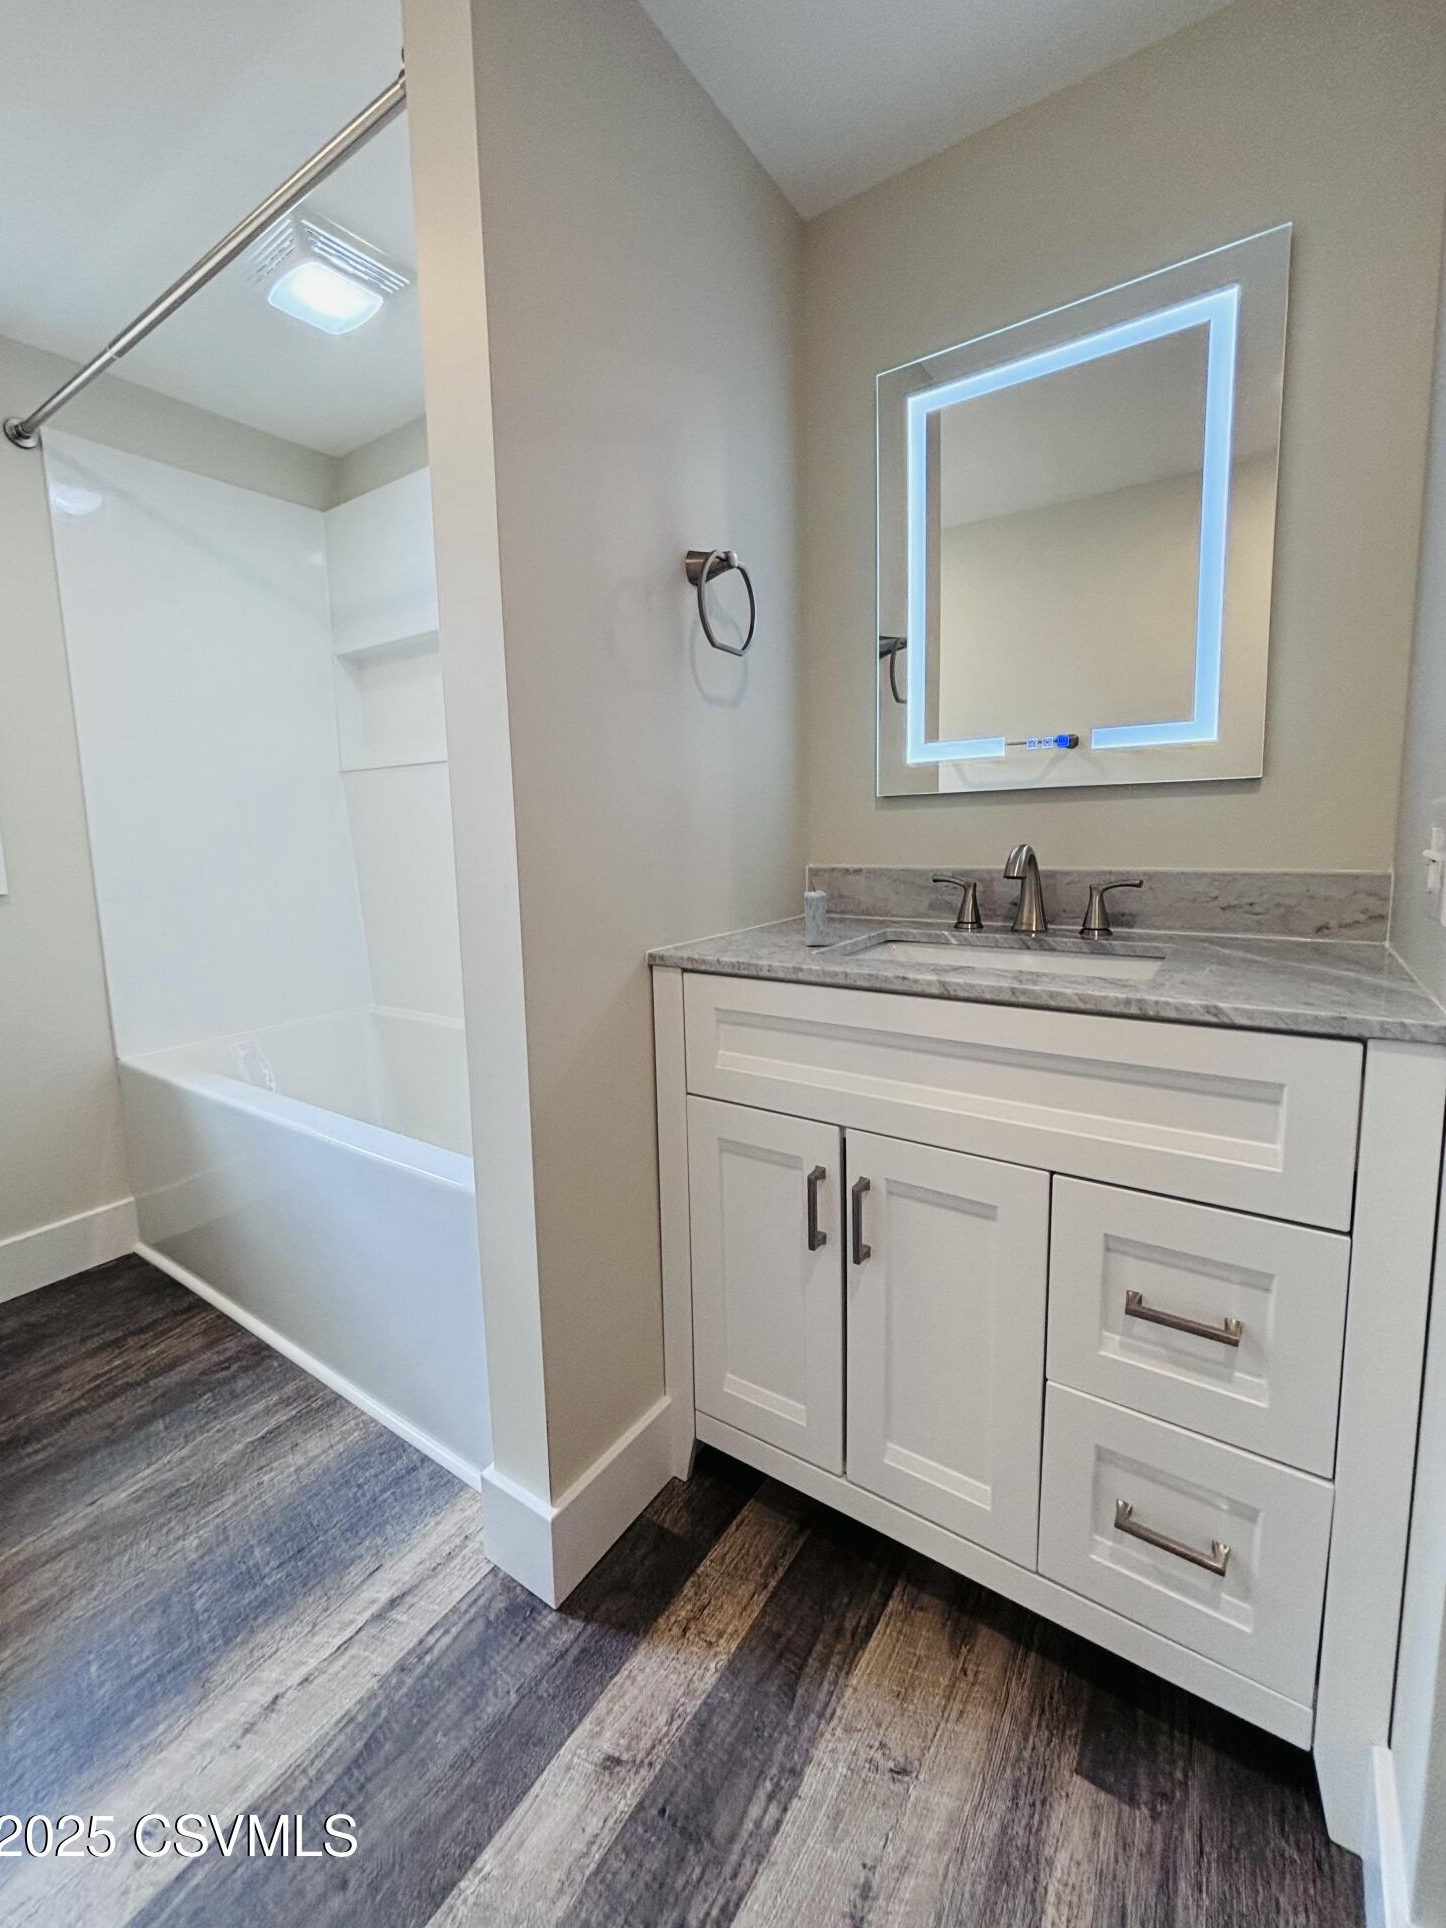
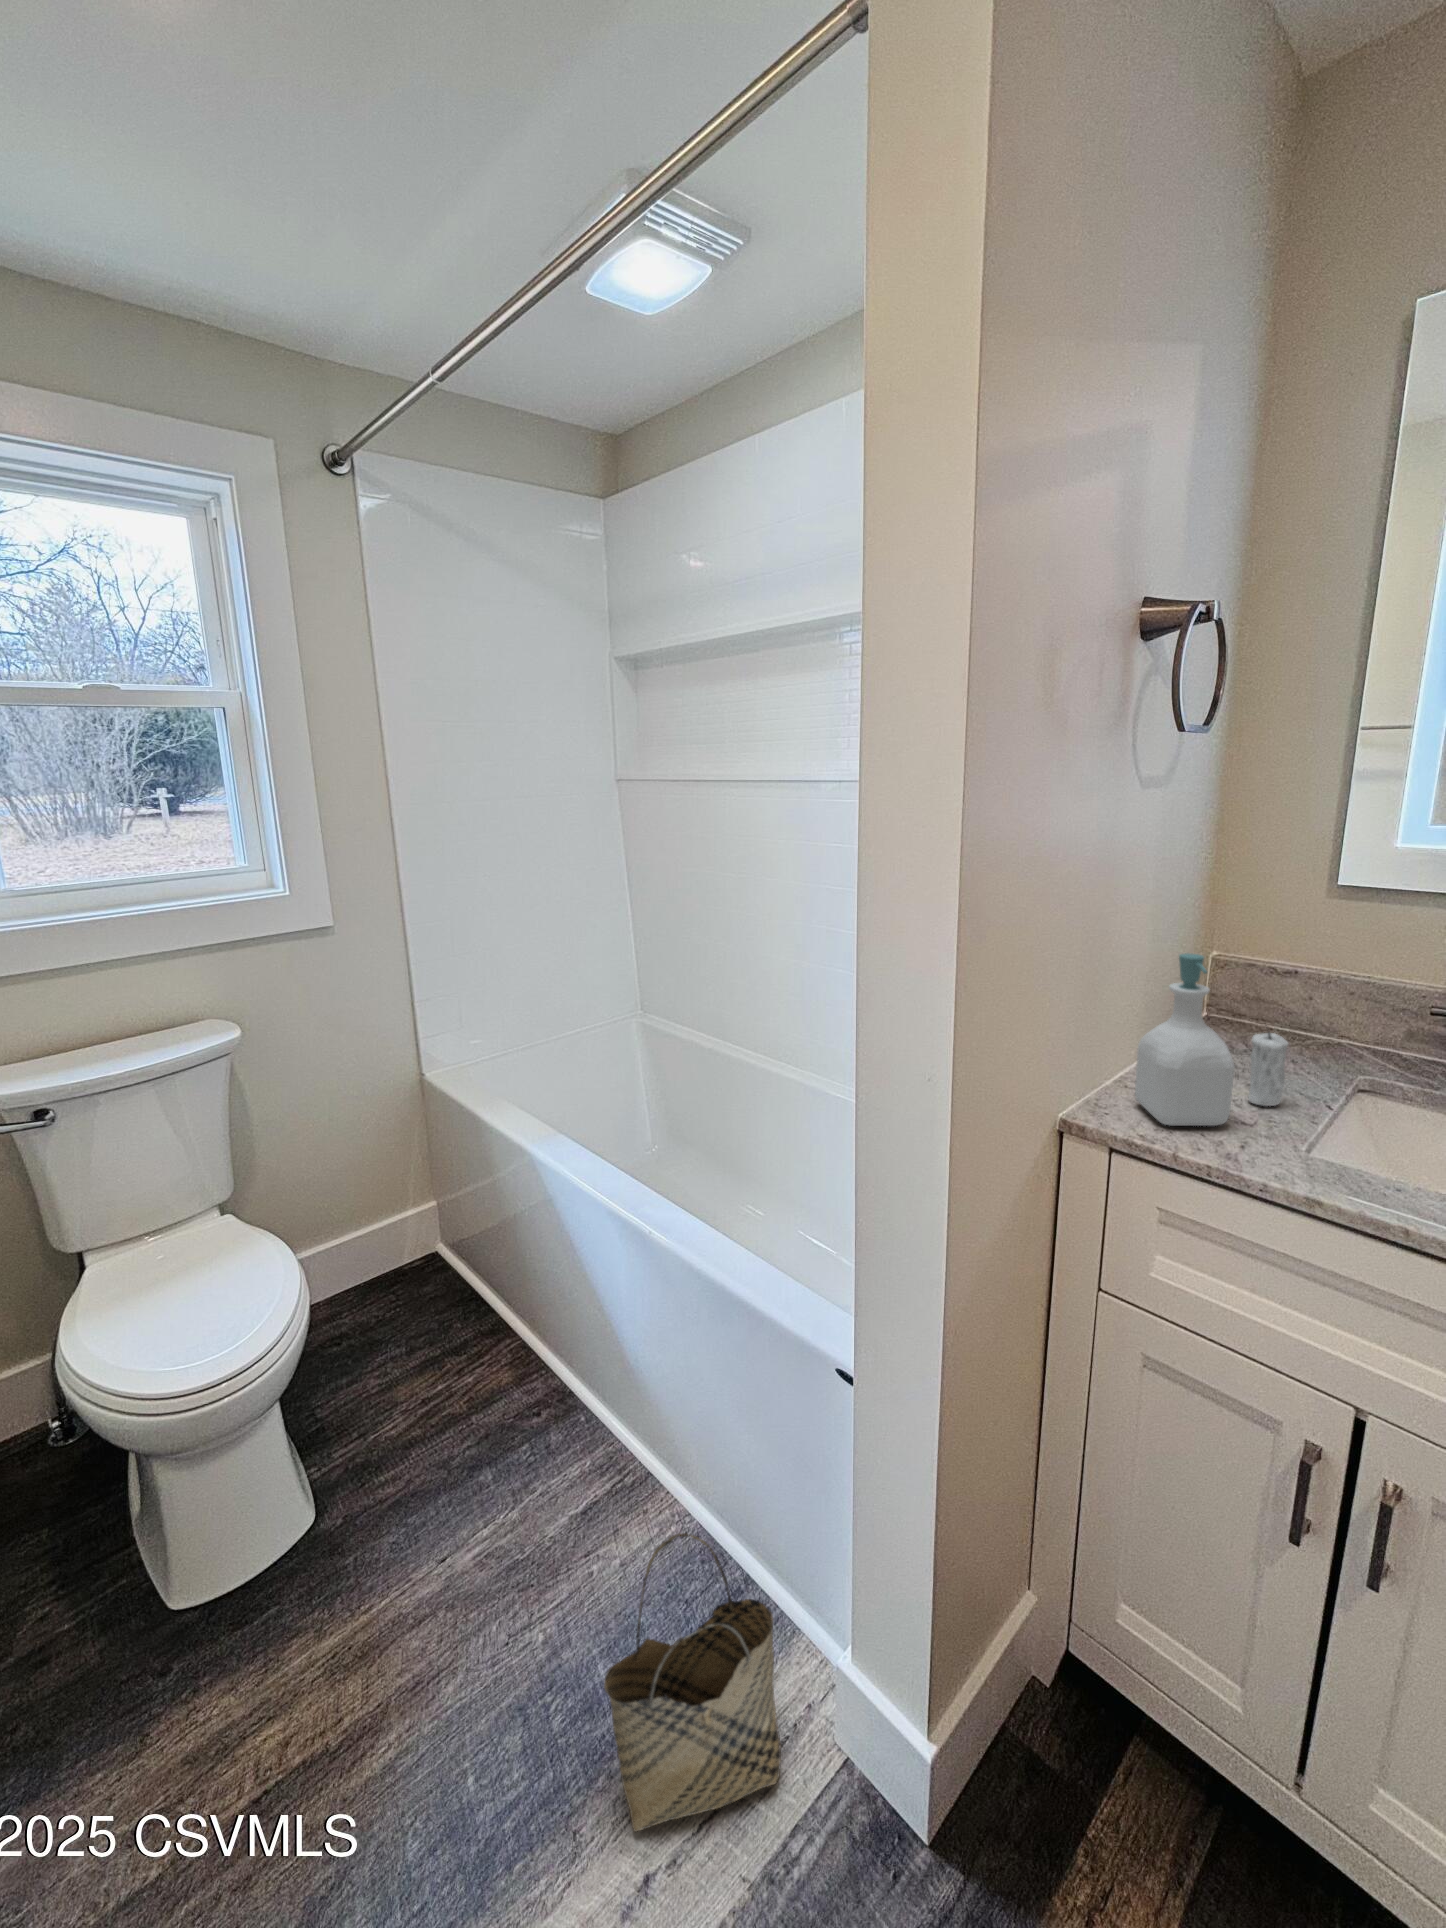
soap bottle: none [718,820,780,954] -> present [1135,953,1235,1126]
woven basket: none [237,1369,427,1664] -> present [604,1533,781,1831]

